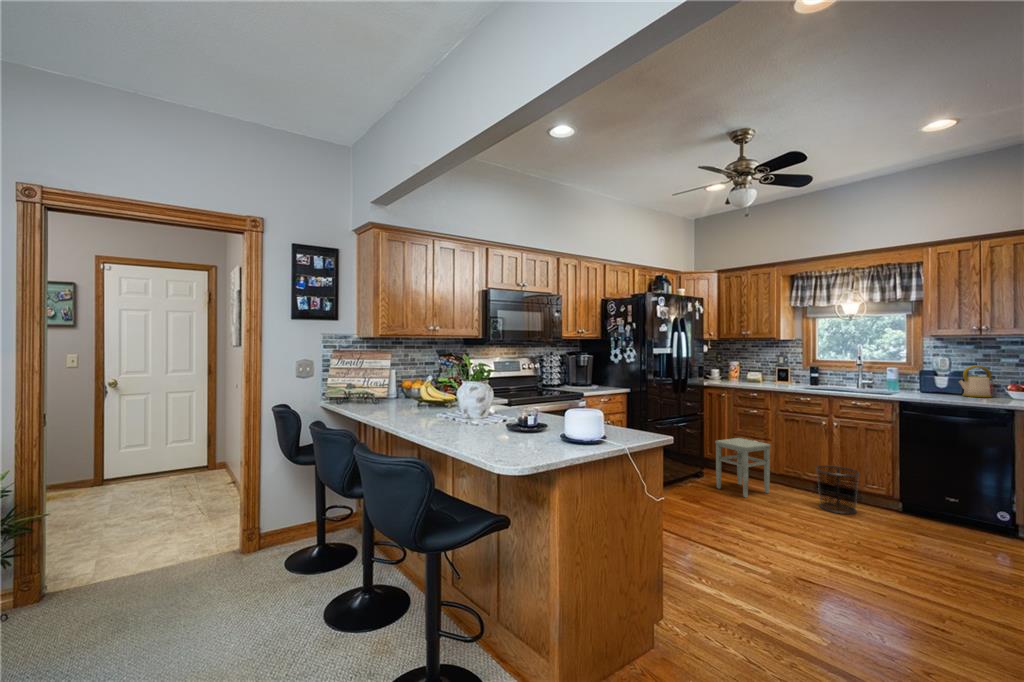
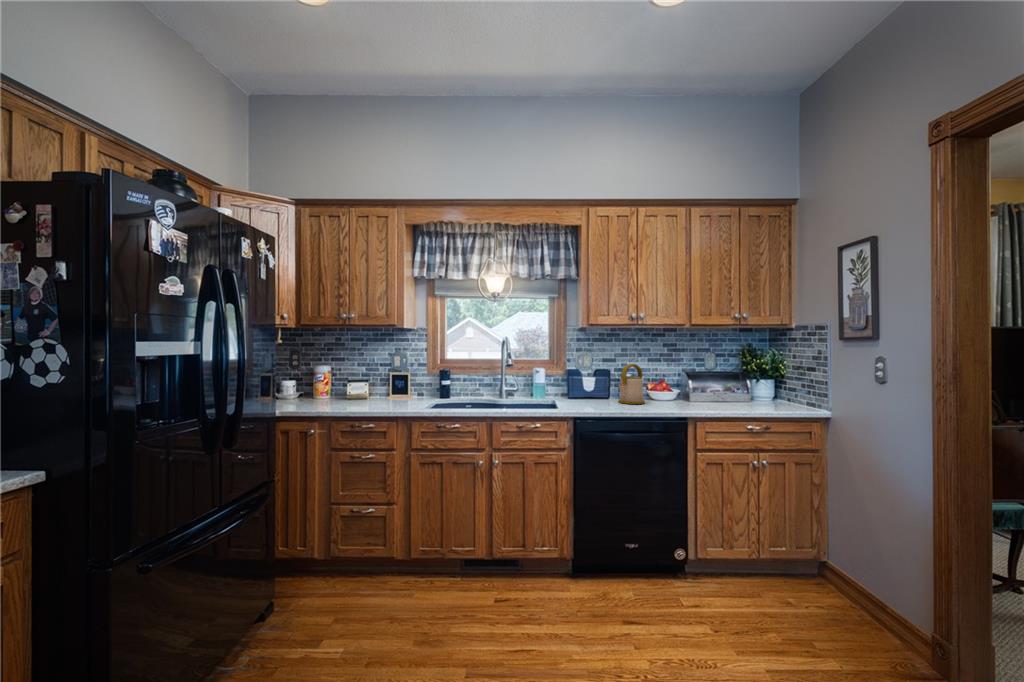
stool: present [715,438,770,498] -> none [304,518,409,661]
waste bin: present [816,465,859,514] -> none [485,538,548,633]

